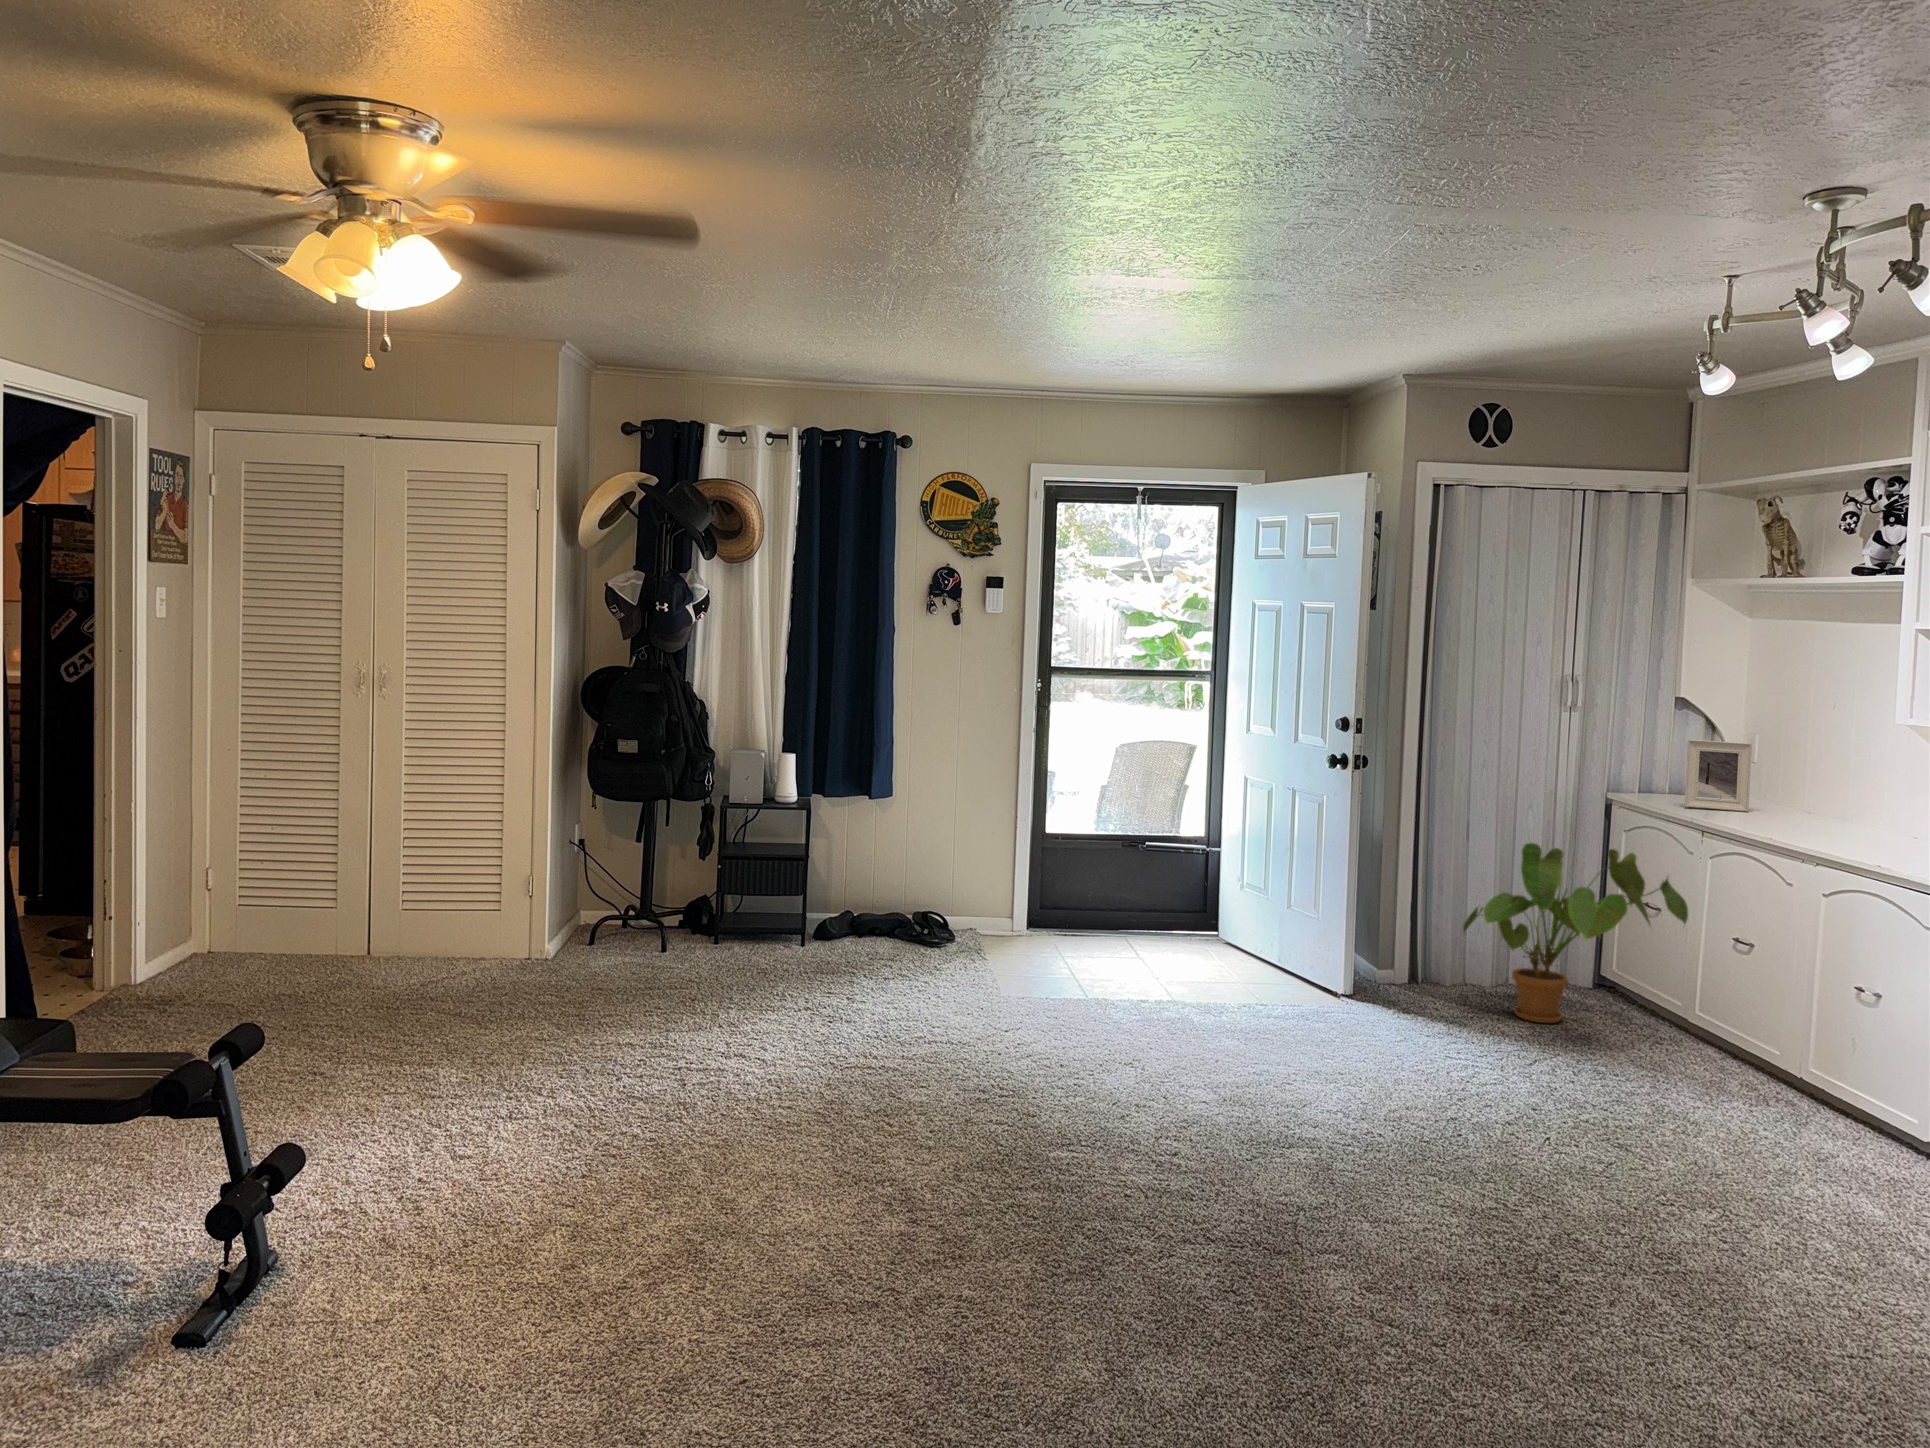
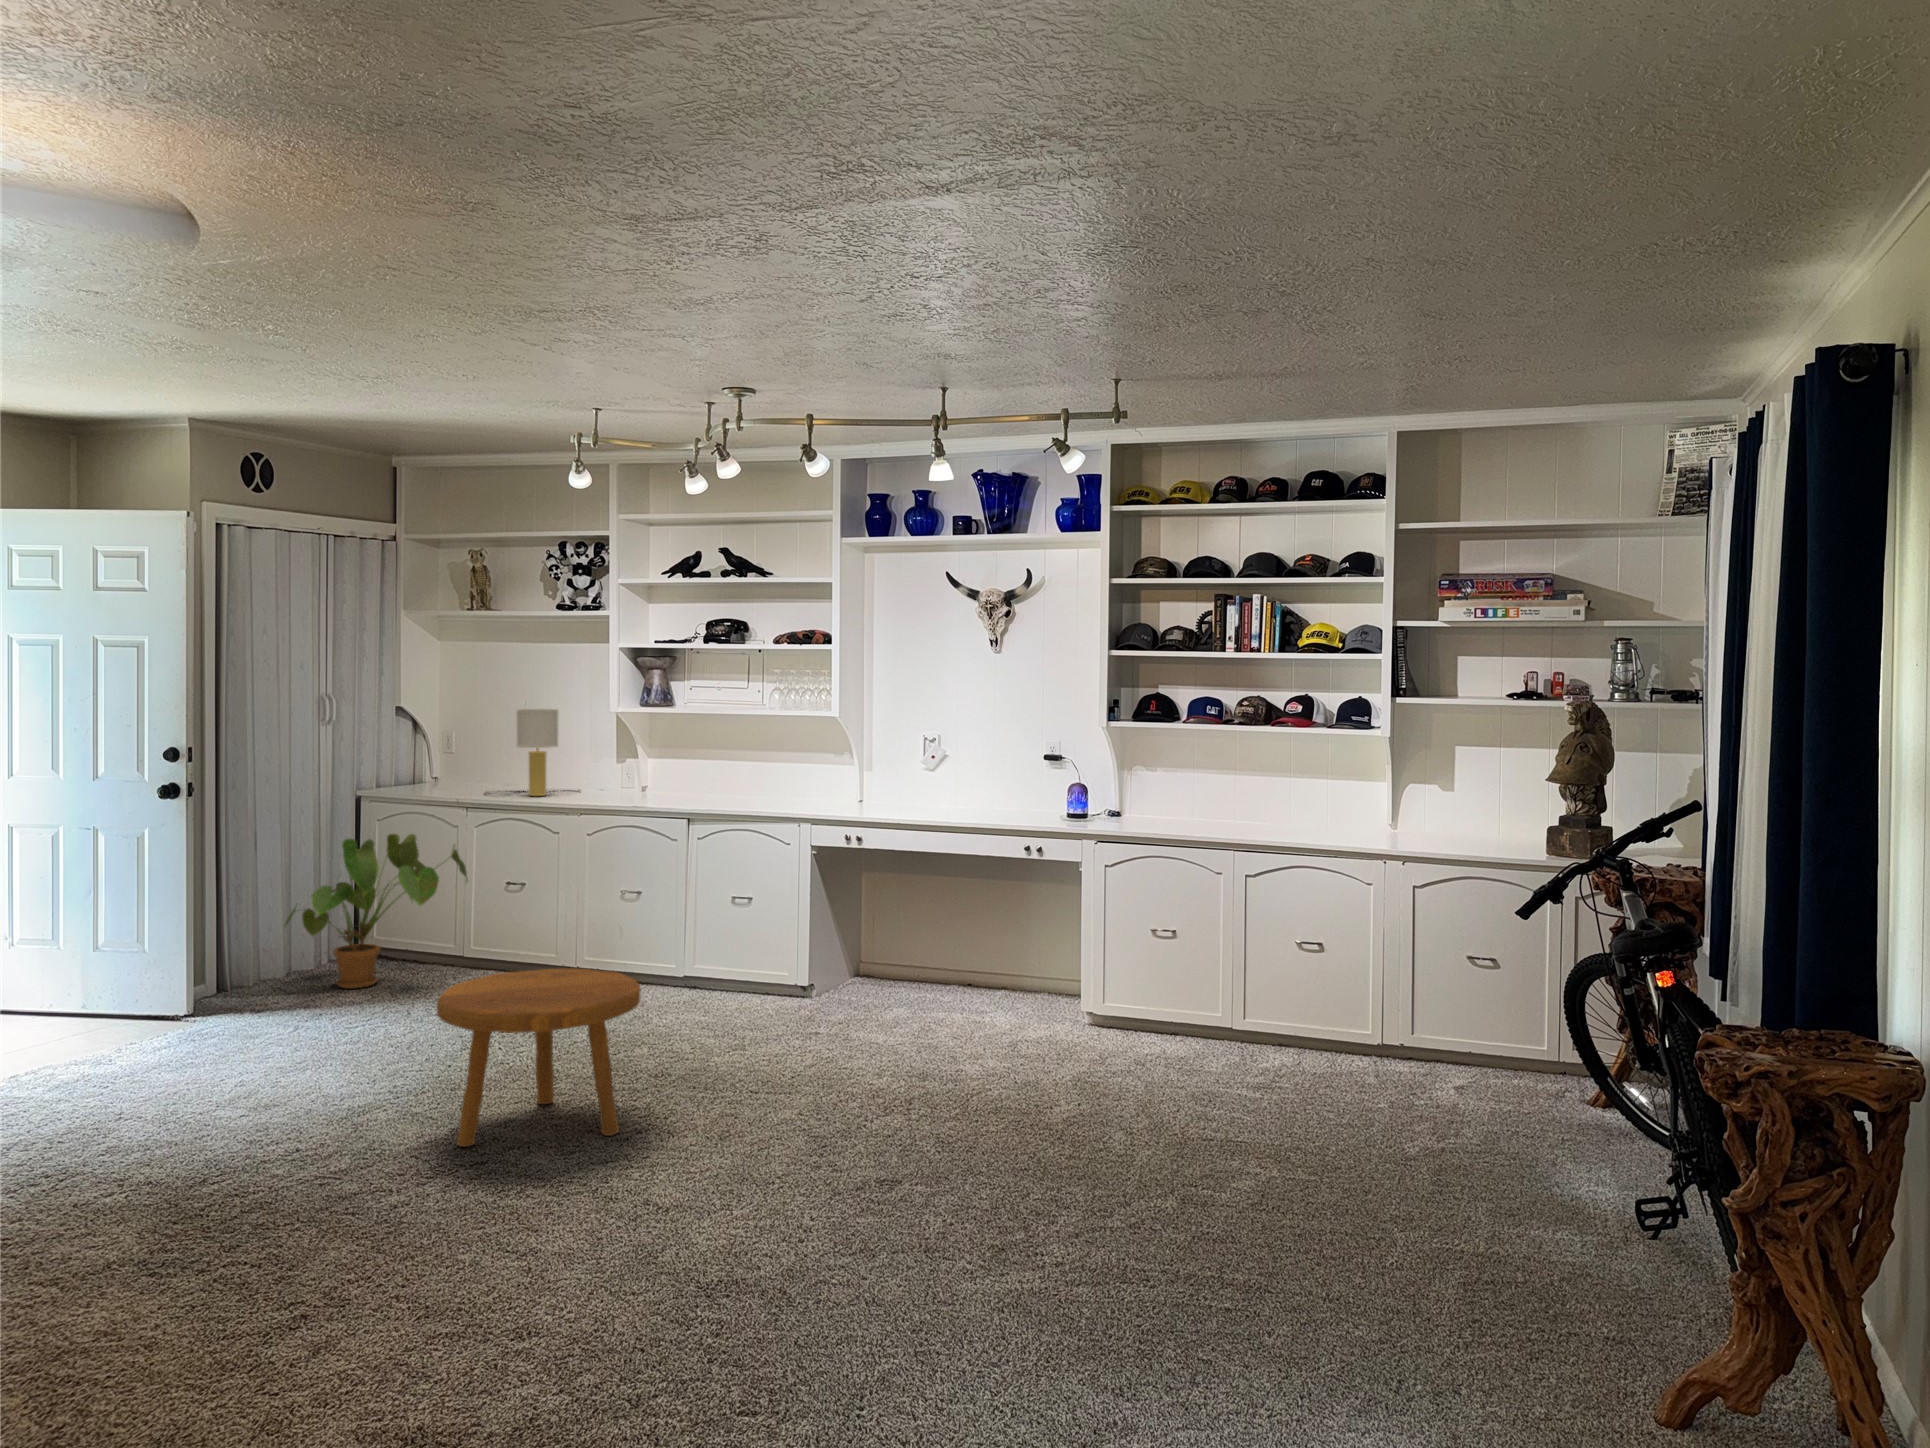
table lamp: none [1743,708,1886,836] -> present [515,709,580,796]
picture frame: present [1685,740,1752,812] -> none [427,738,474,792]
footstool: none [1282,1023,1567,1307] -> present [437,968,641,1147]

